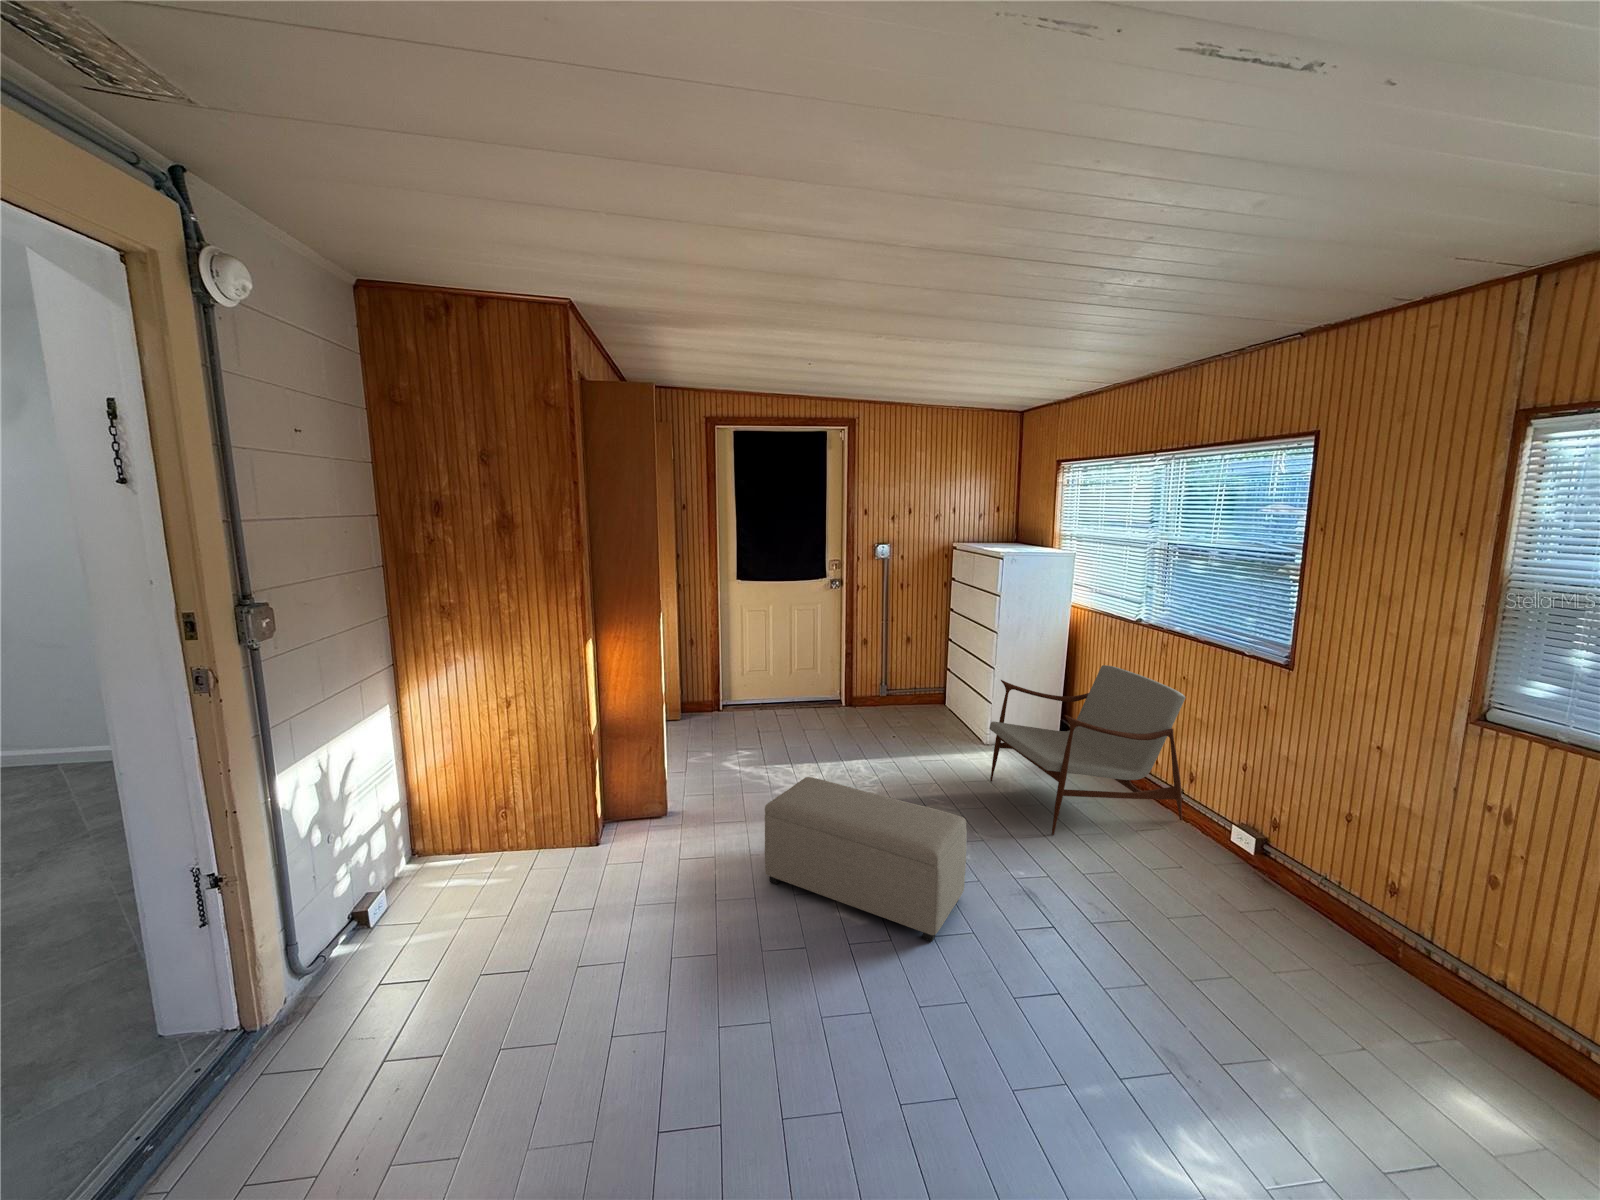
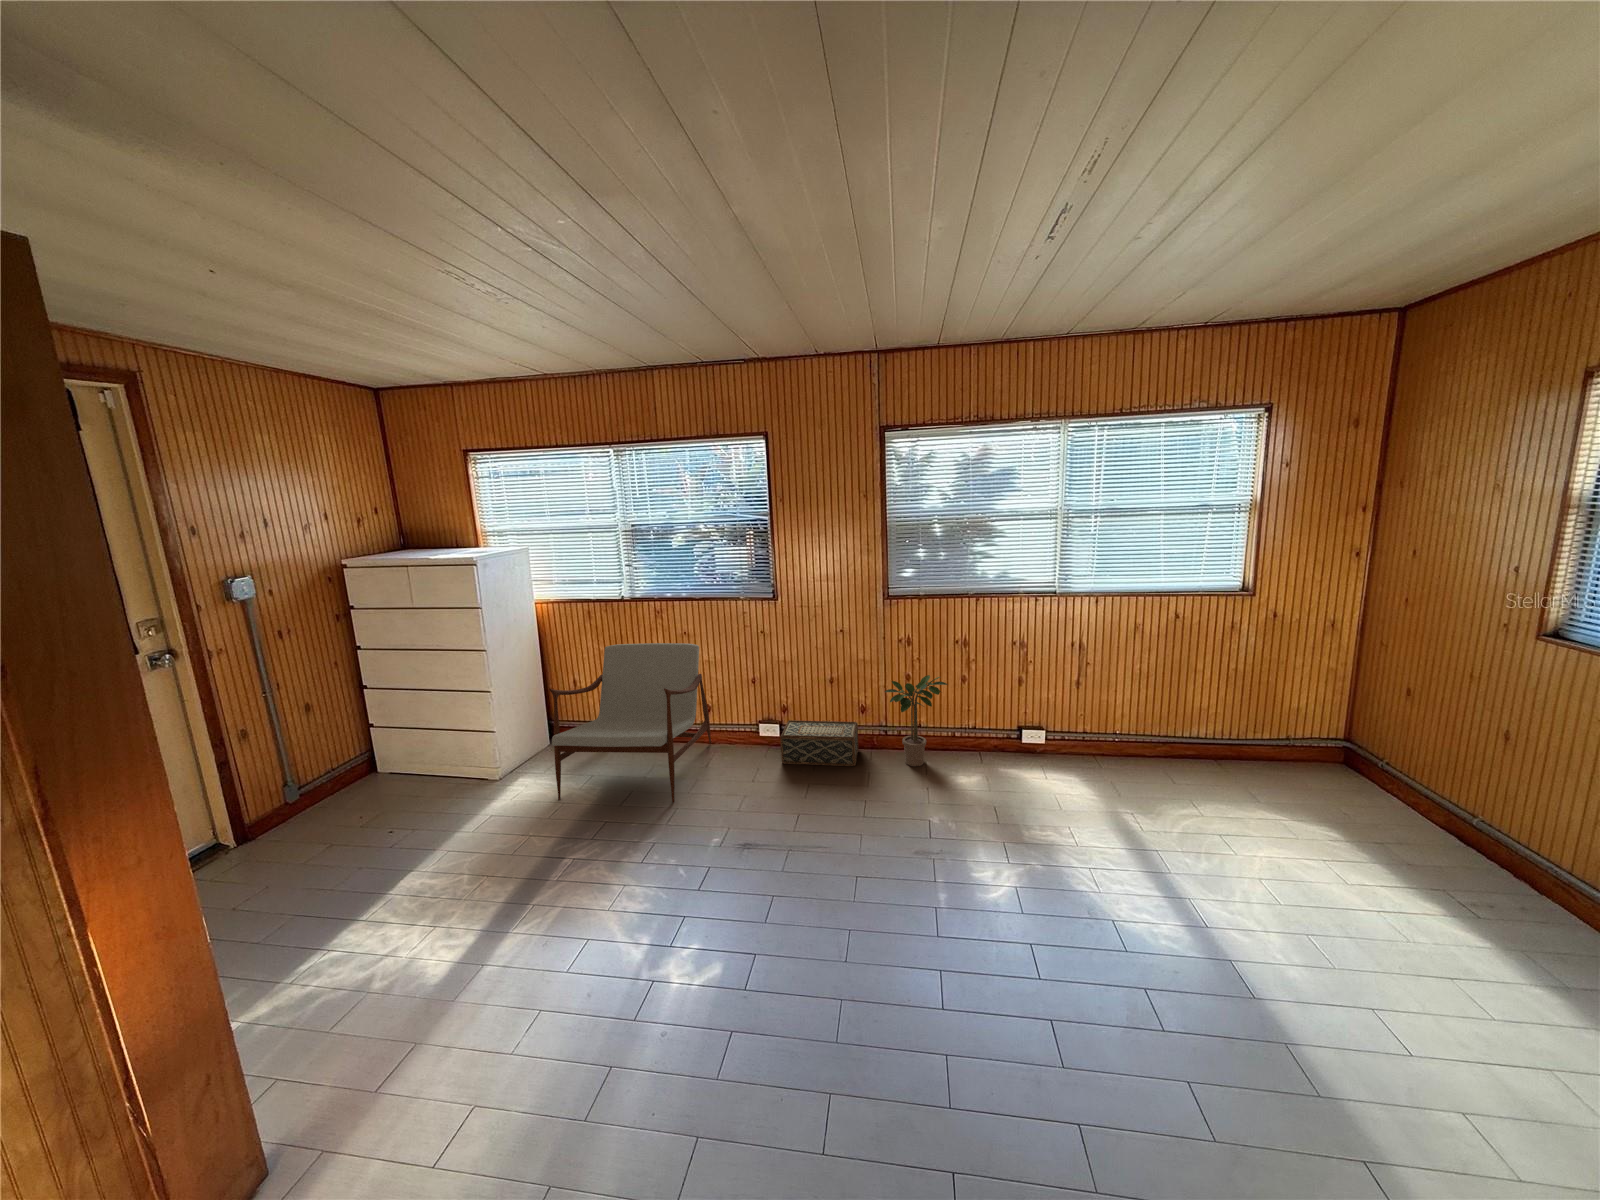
ottoman: present [765,777,967,942] -> none [498,809,765,1068]
woven basket: none [1216,841,1366,948] -> present [780,720,858,766]
potted plant: none [1376,857,1519,1030] -> present [885,675,947,766]

